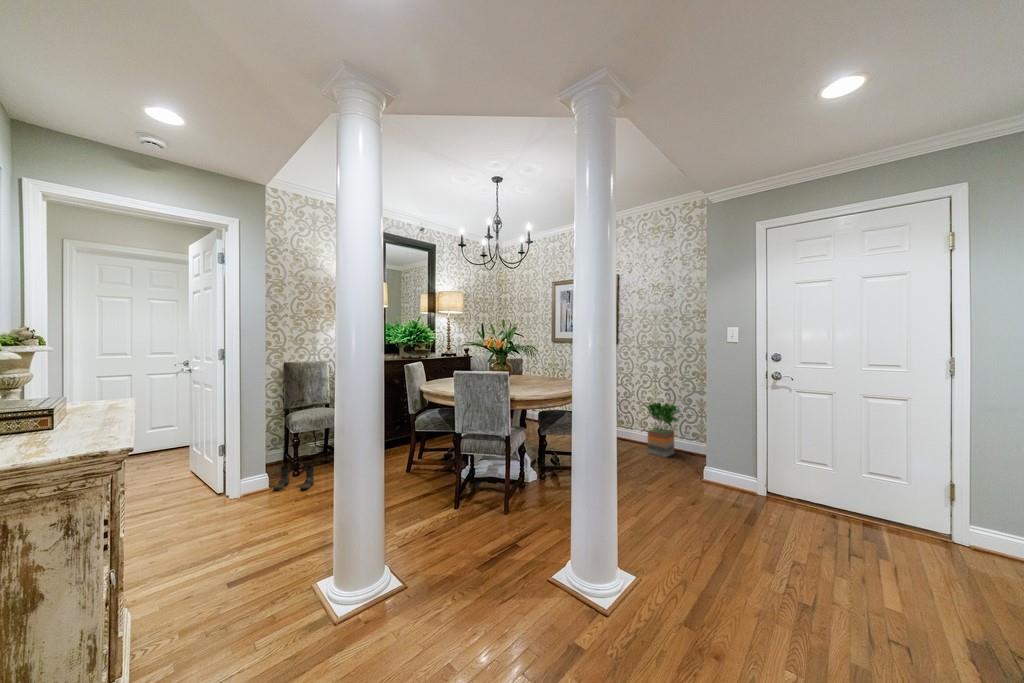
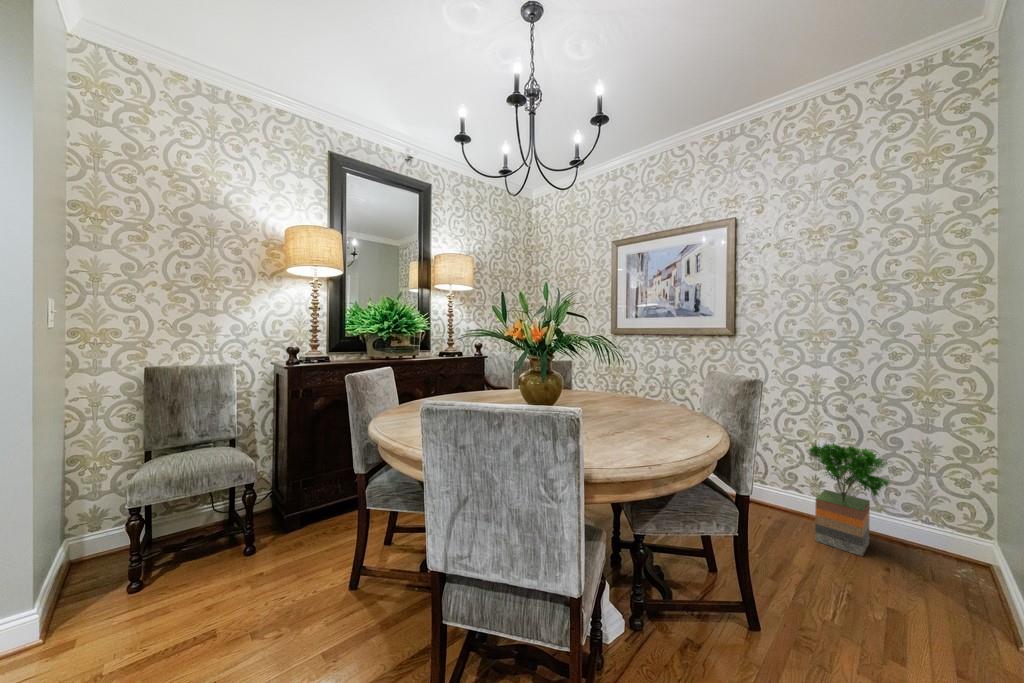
boots: present [274,465,314,490] -> none [41,585,145,652]

